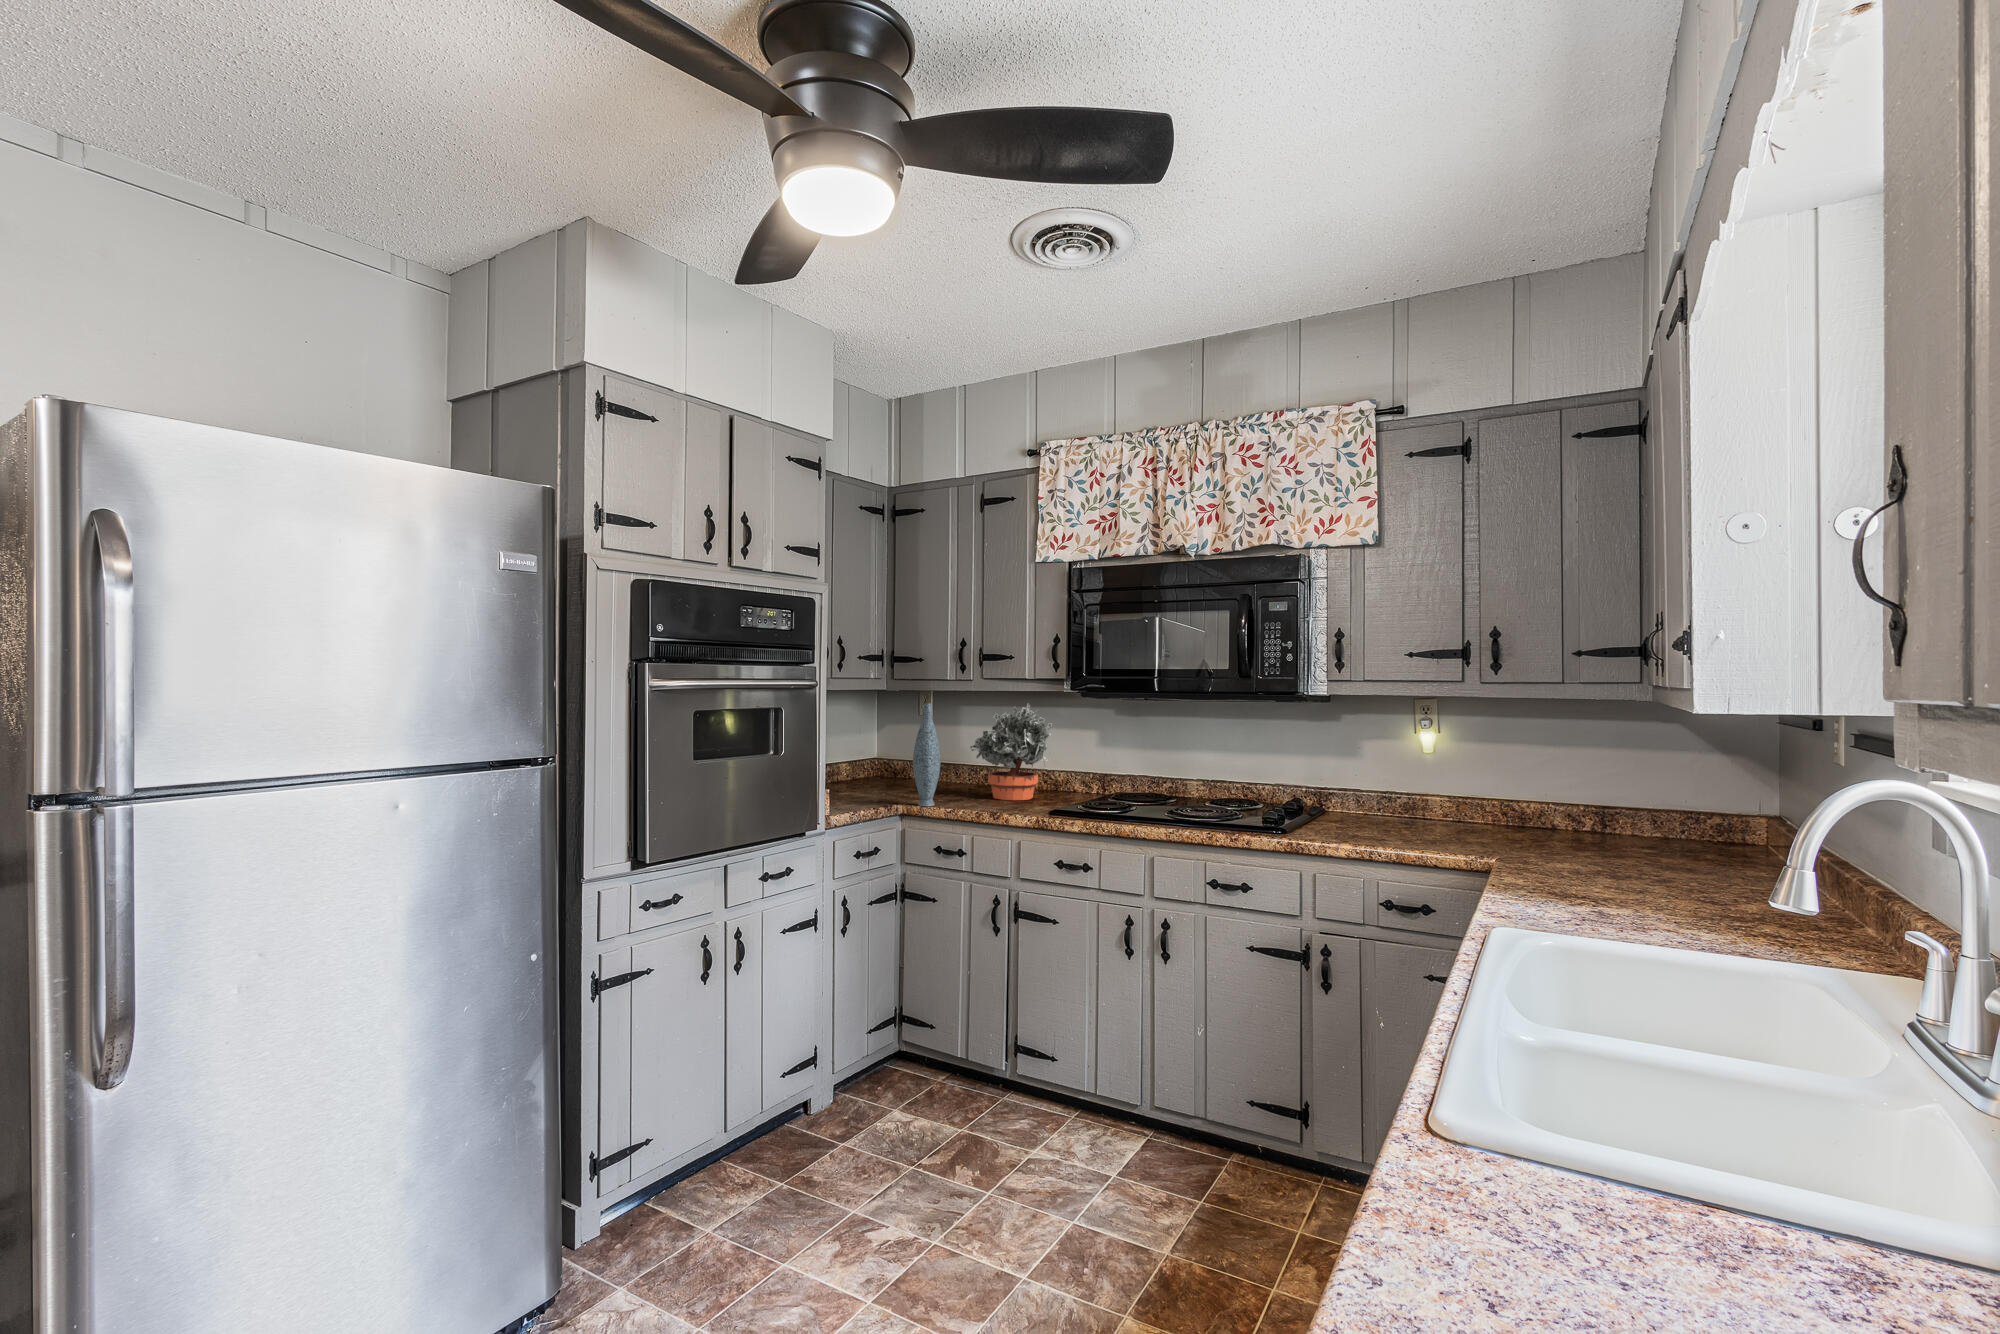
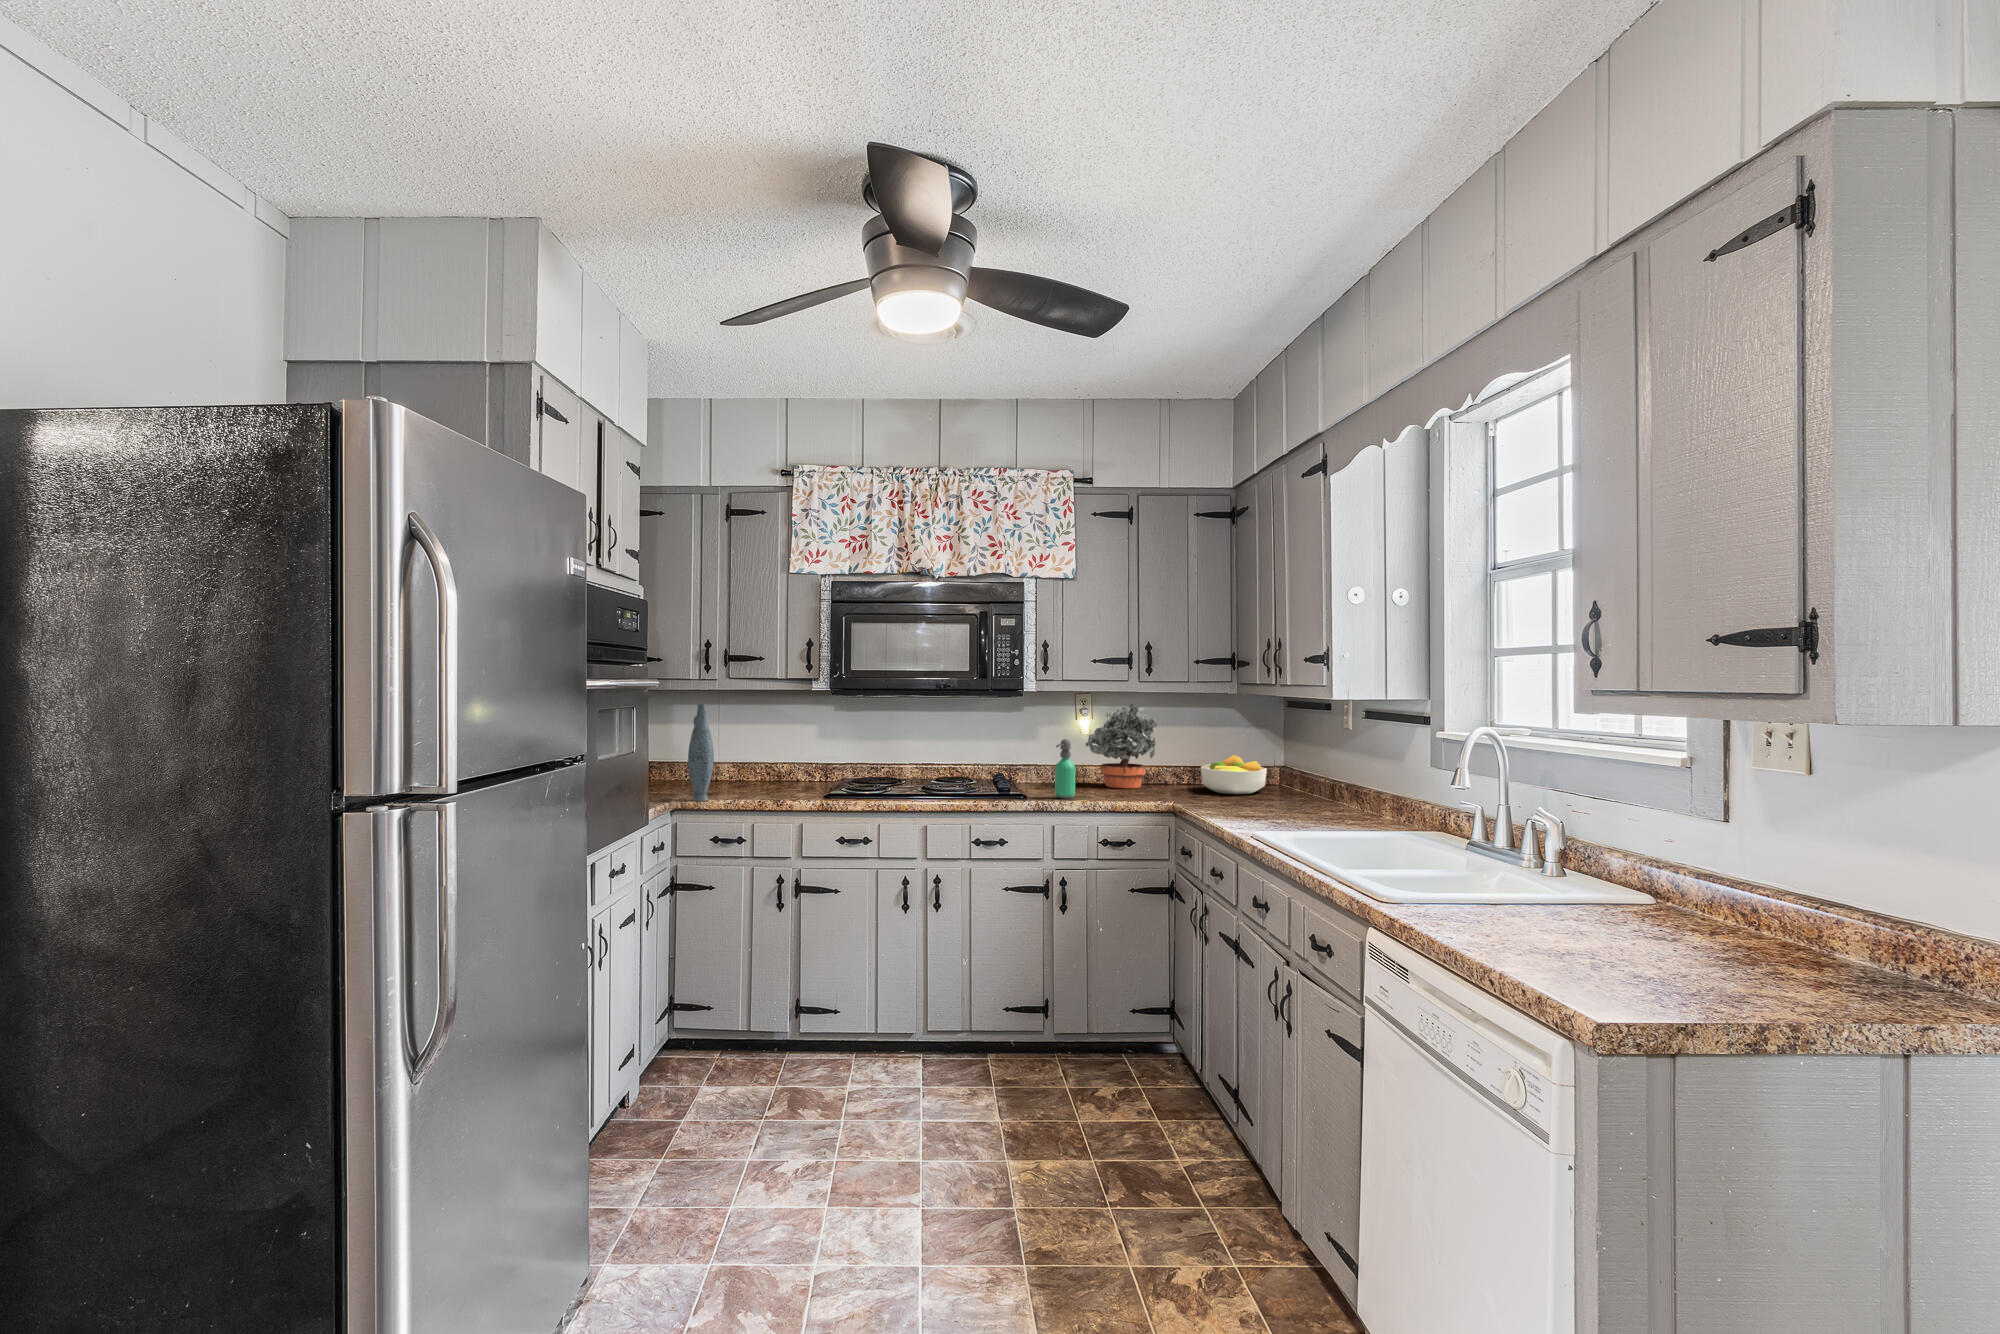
potted plant: present [970,704,1052,800] -> present [1086,703,1158,788]
soap dispenser: none [1319,757,1351,837] -> present [1055,739,1075,799]
fruit bowl: none [1573,792,1689,854] -> present [1201,755,1267,794]

